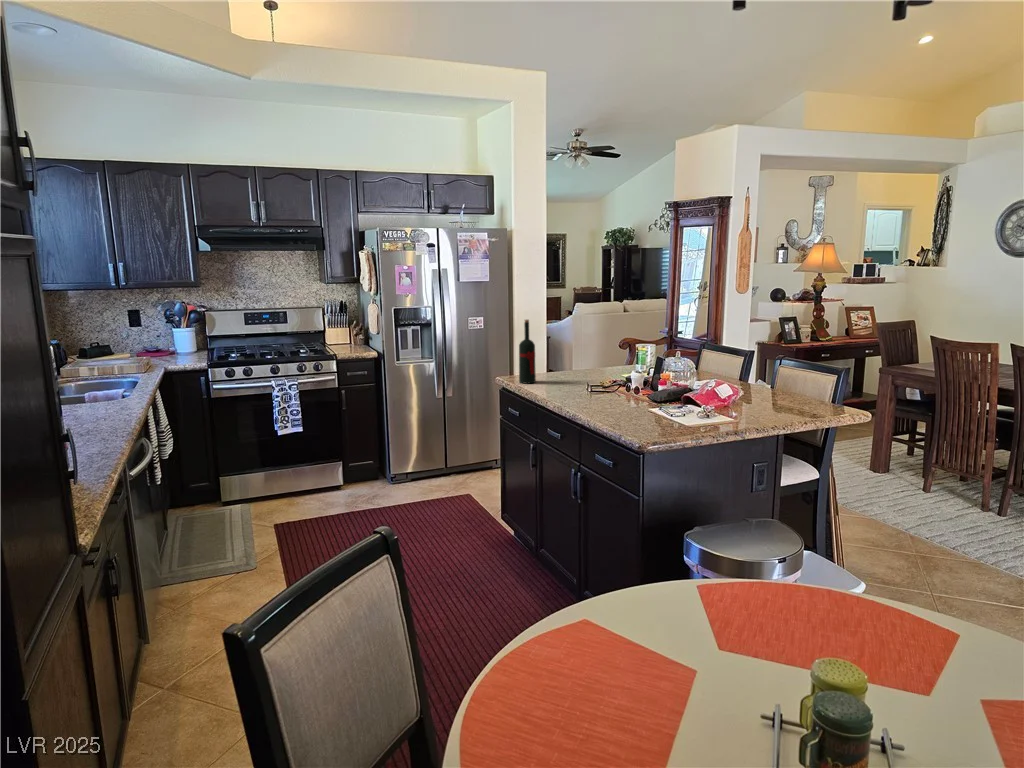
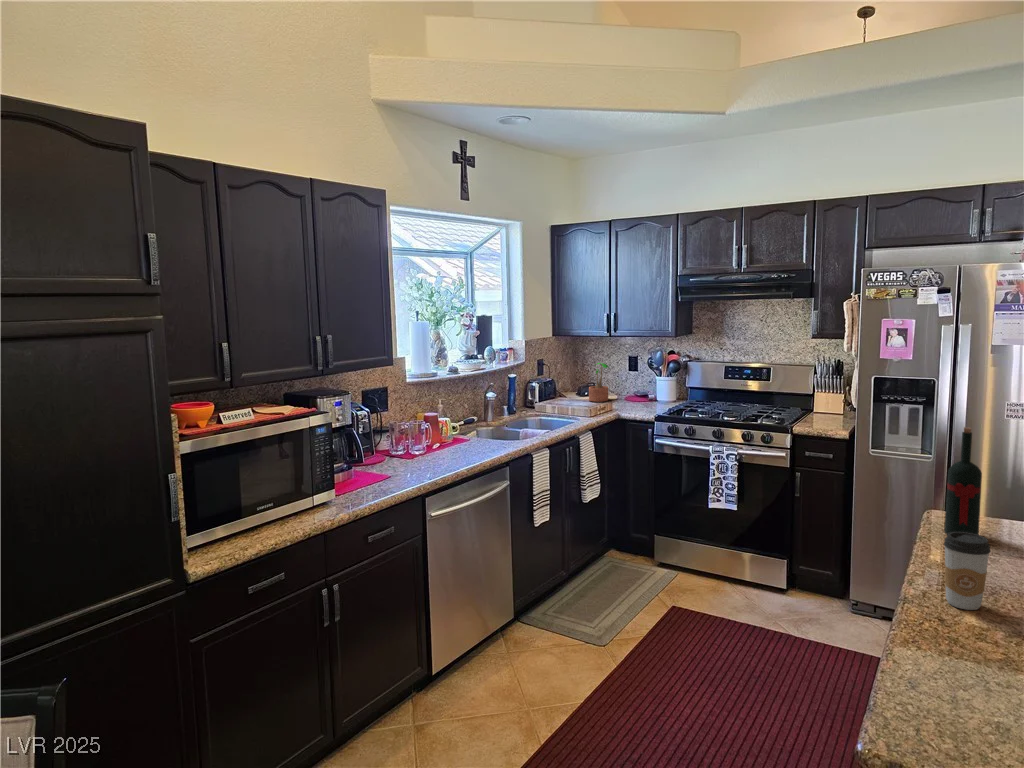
potted plant: none [98,318,125,361] -> present [589,363,608,402]
coffee cup: none [564,365,585,404] -> present [944,532,991,610]

